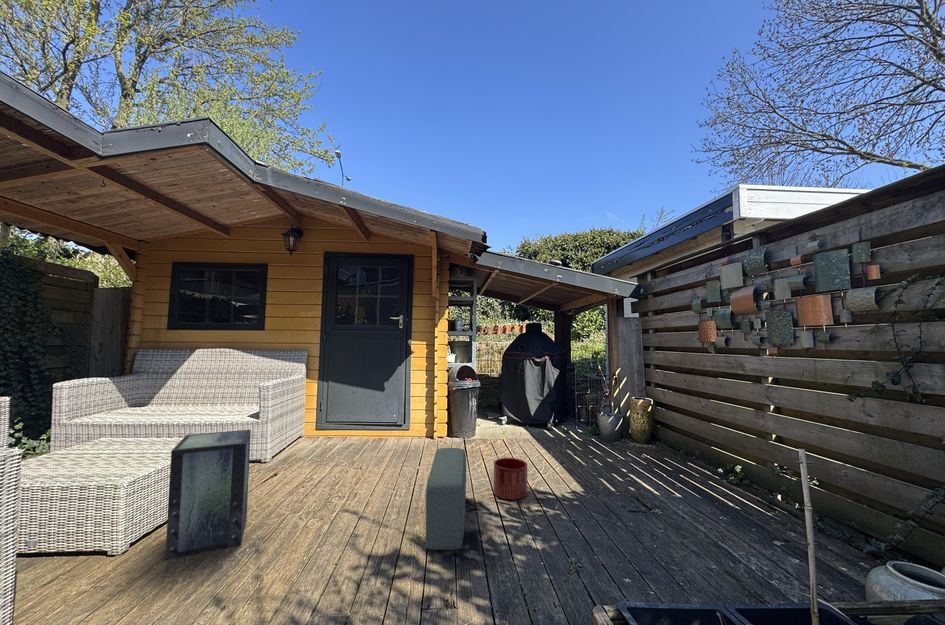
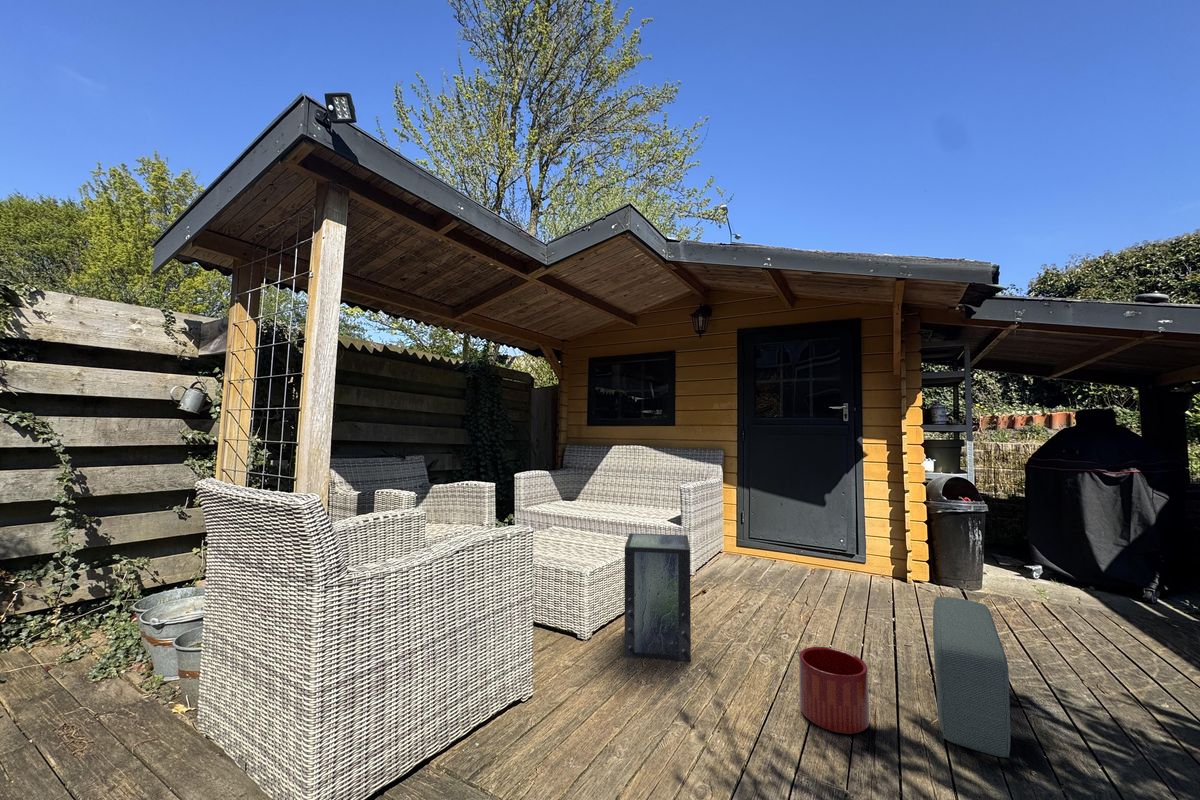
planter: present [493,458,527,500] -> present [799,647,869,734]

